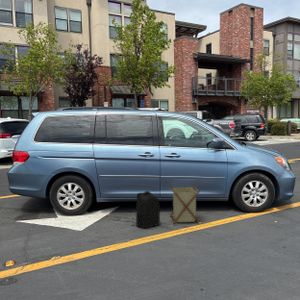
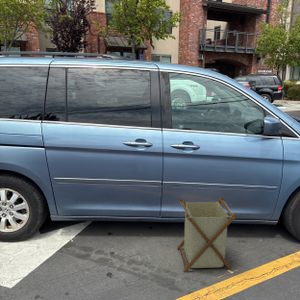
backpack: present [136,191,160,228] -> none [116,212,161,284]

